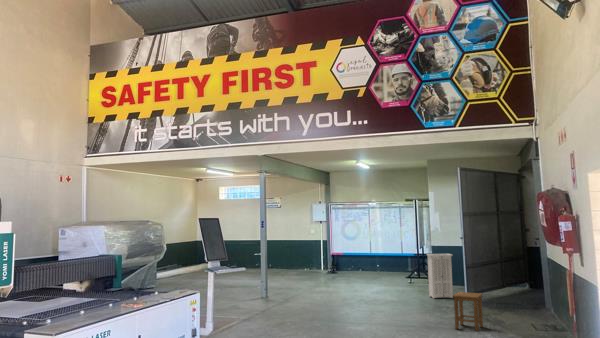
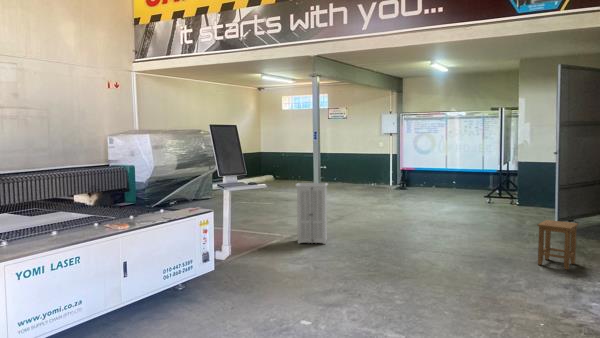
storage cabinet: present [427,254,453,299] -> present [296,183,328,244]

